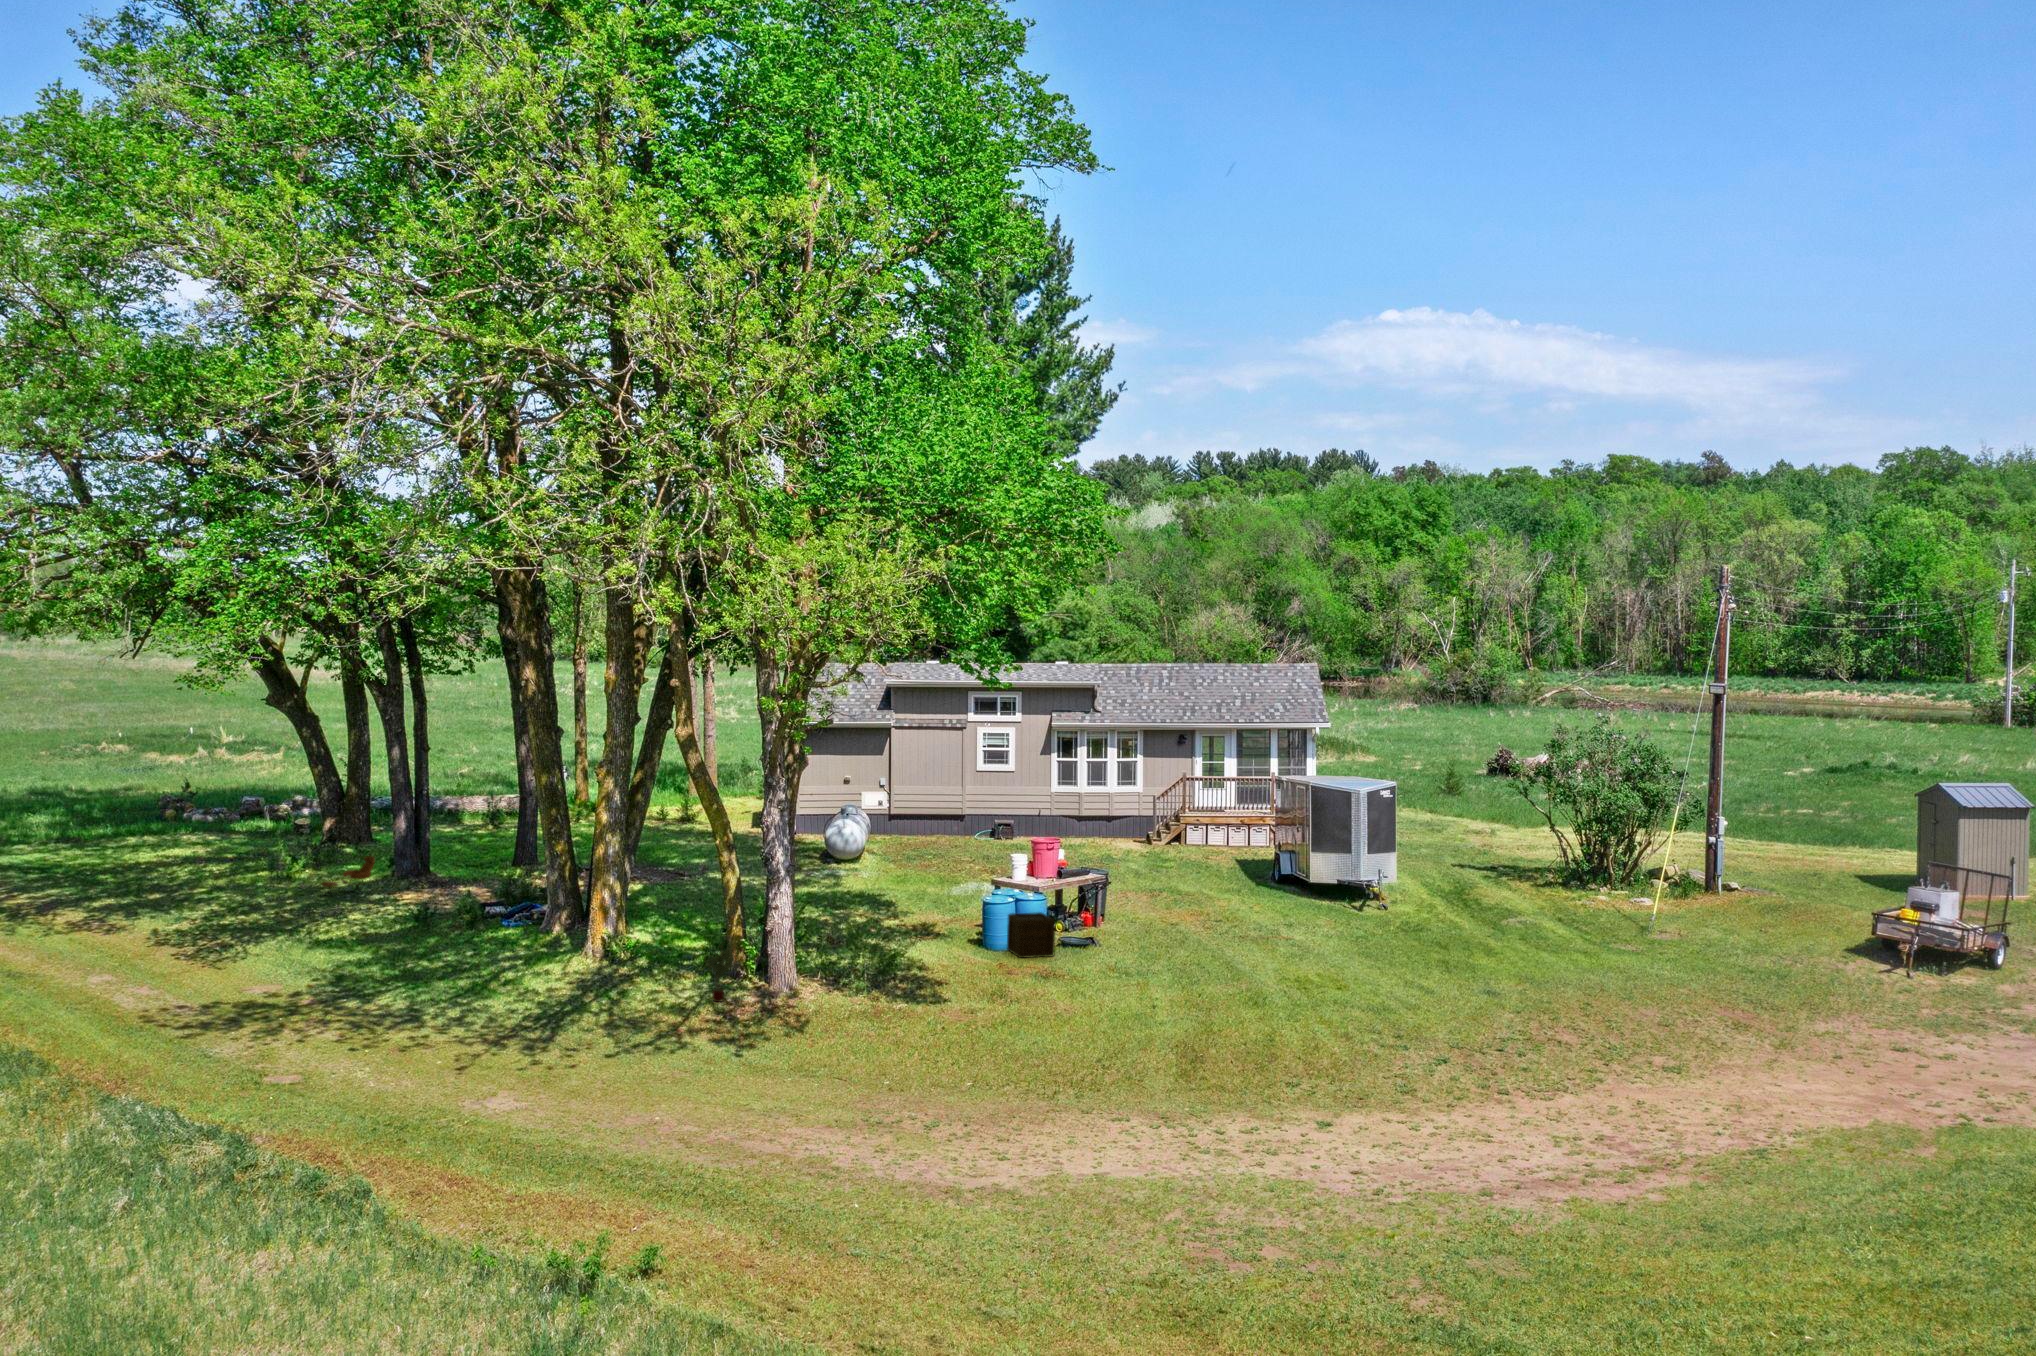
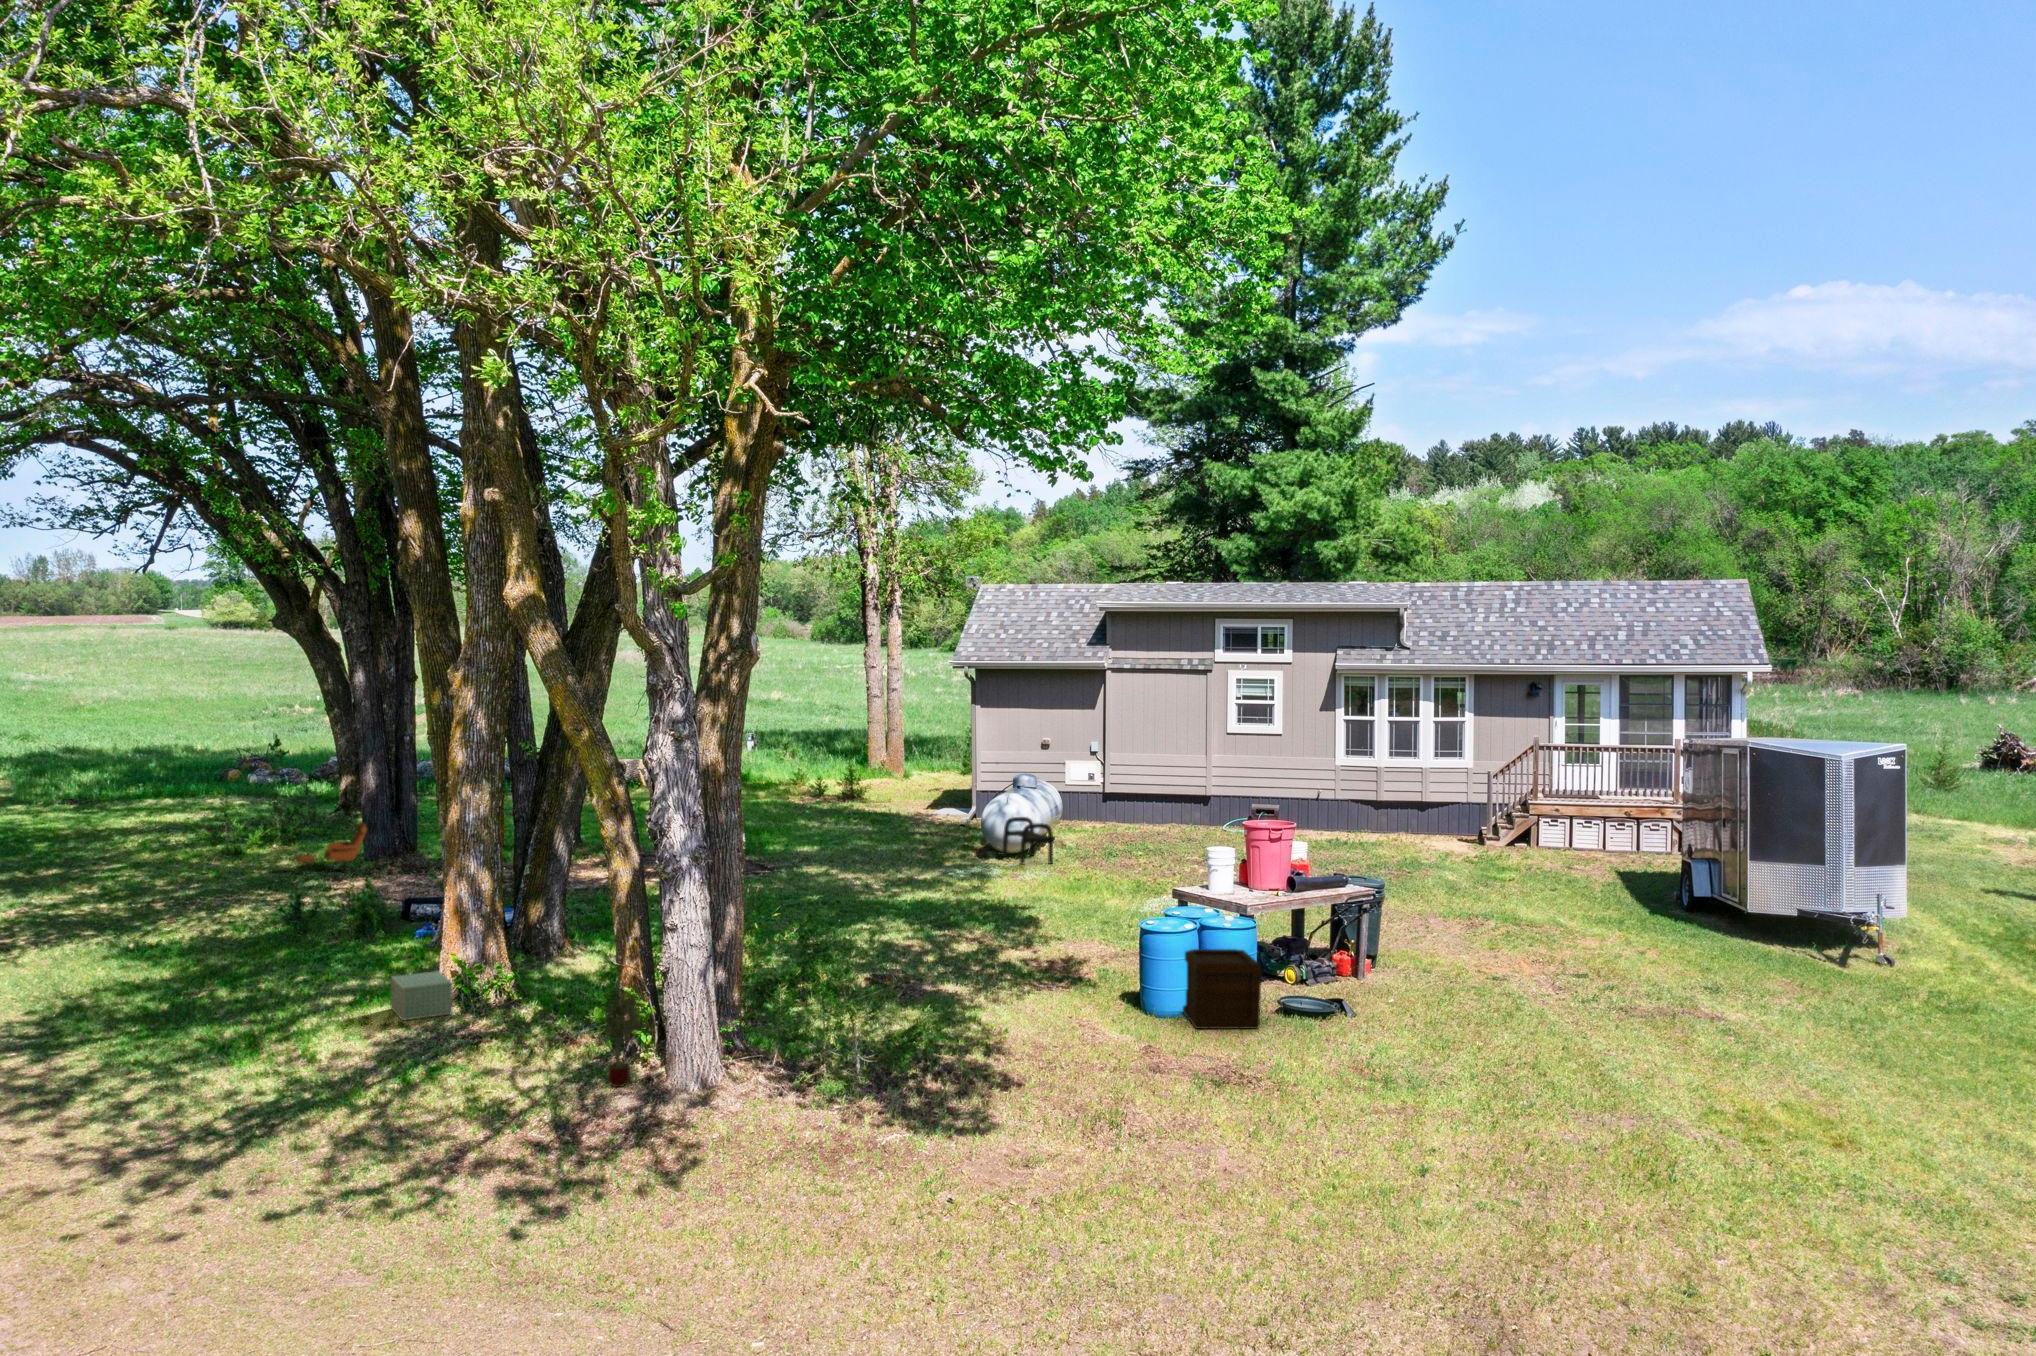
bench: none [836,836,875,870] -> present [1002,817,1053,865]
storage box: none [526,948,571,978] -> present [390,971,452,1020]

